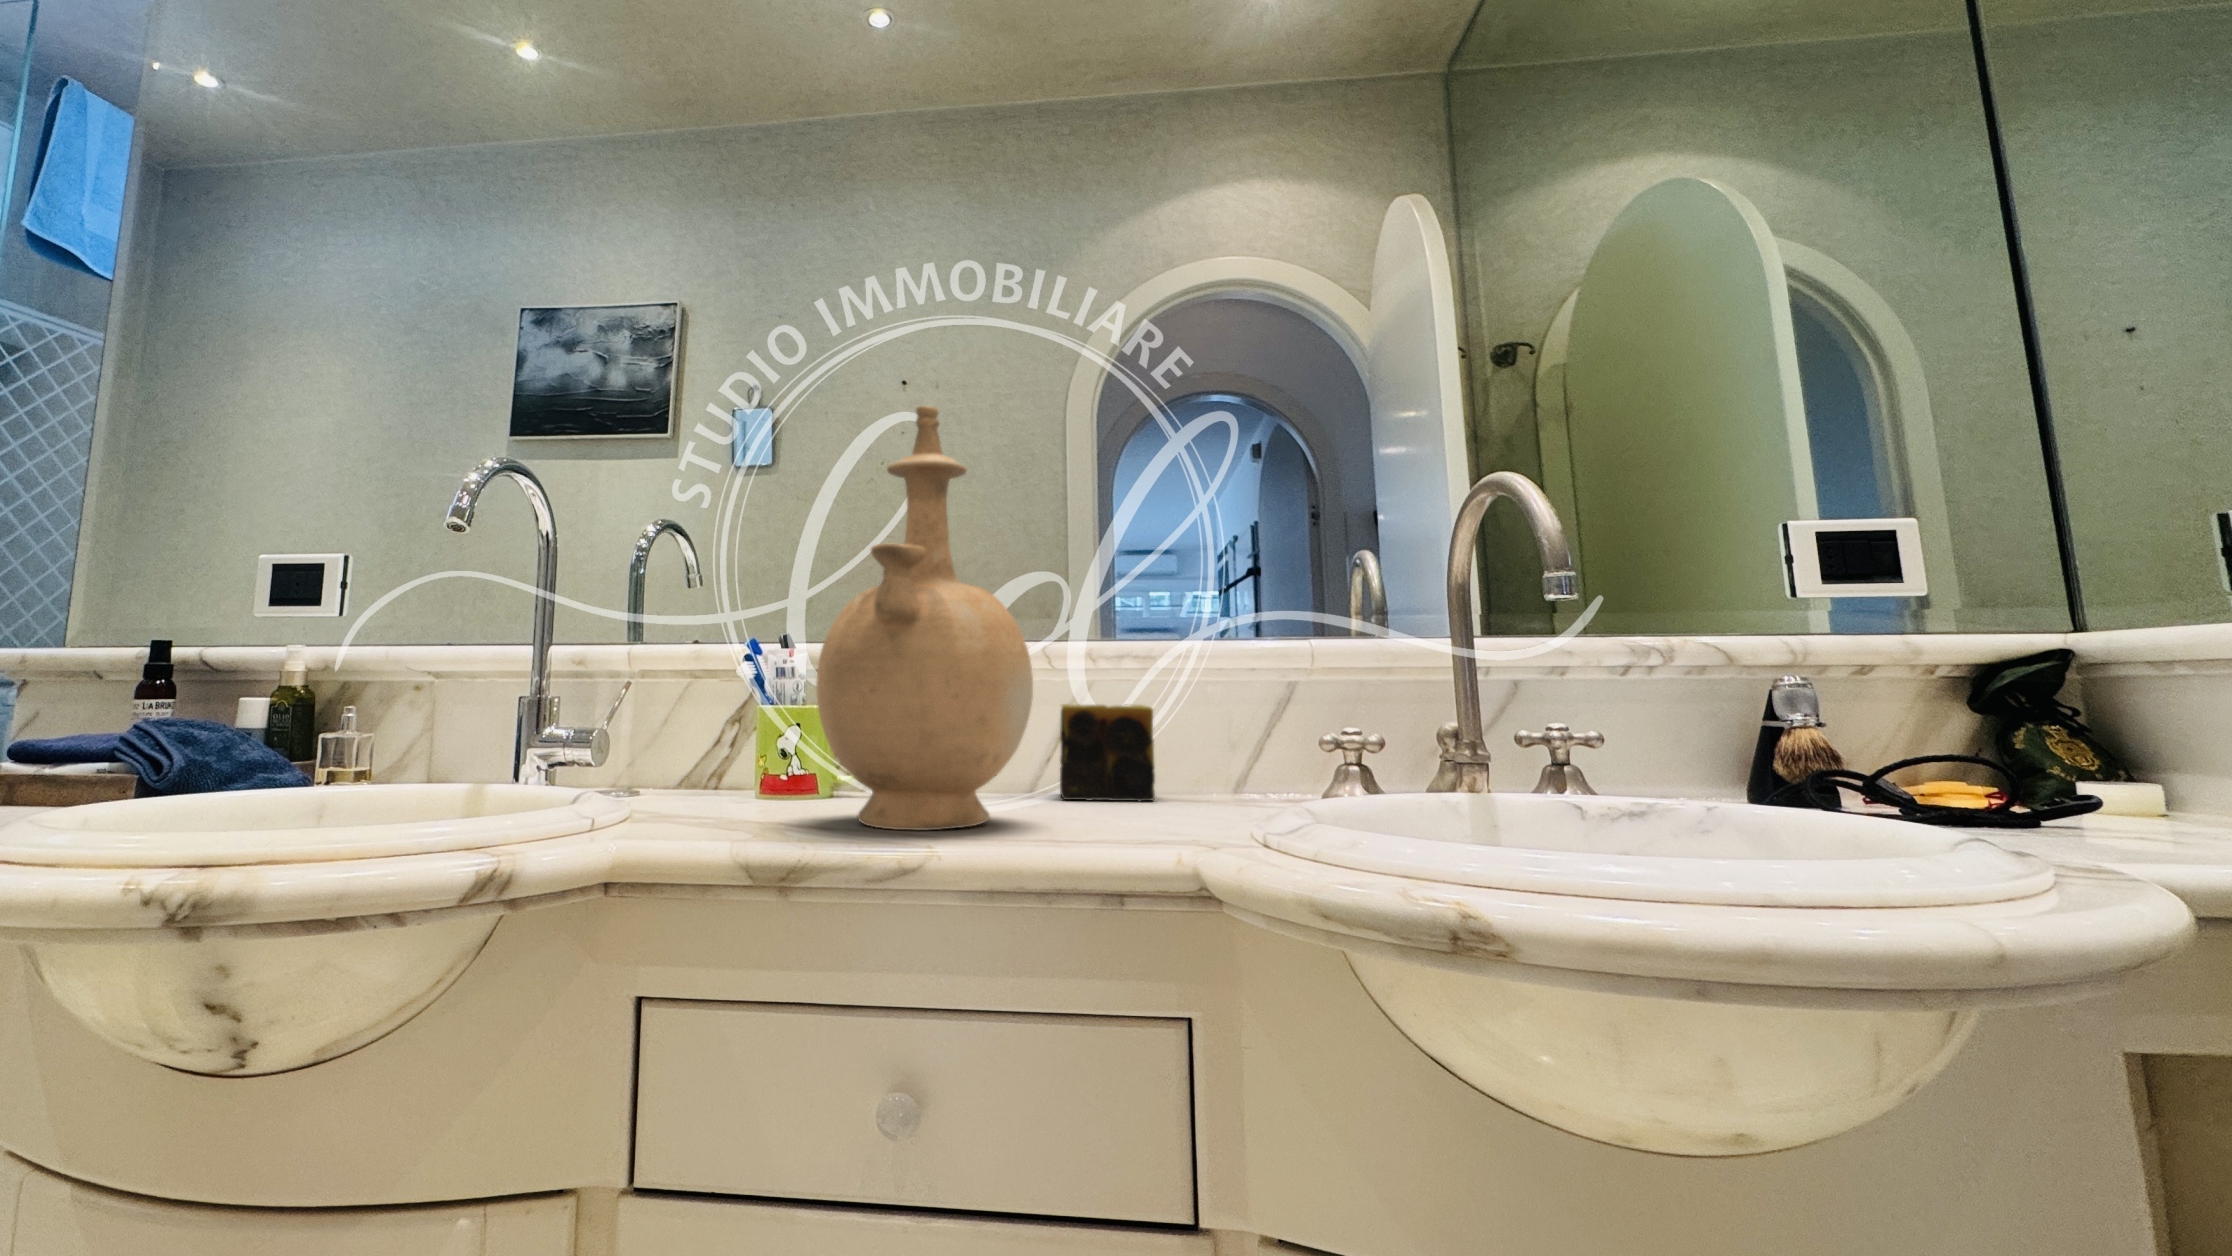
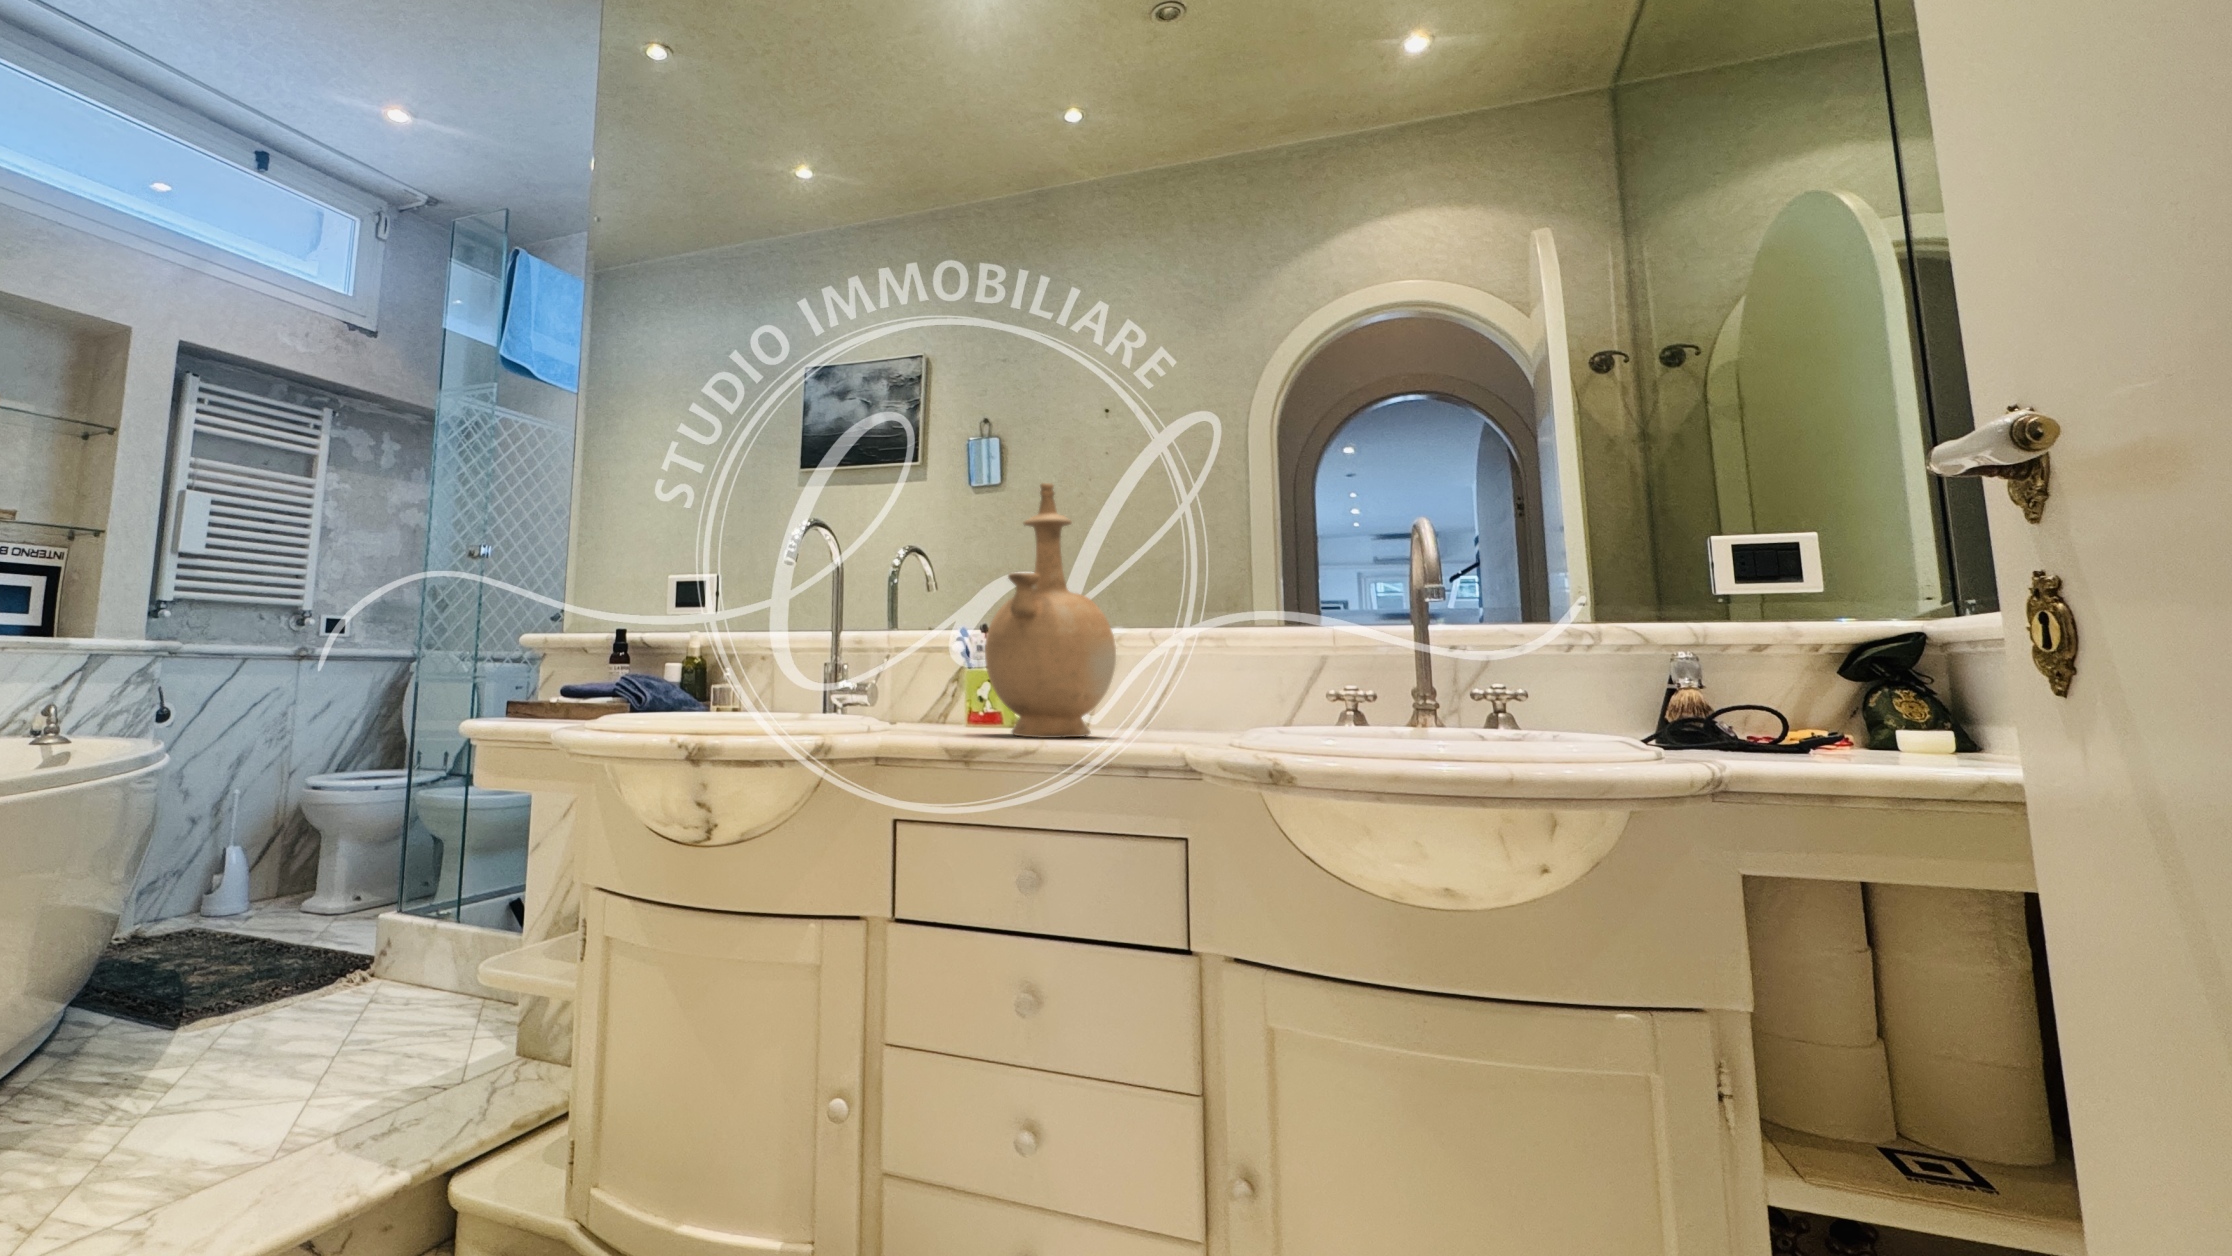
candle: present [1060,704,1155,801] -> none [1168,669,1242,736]

